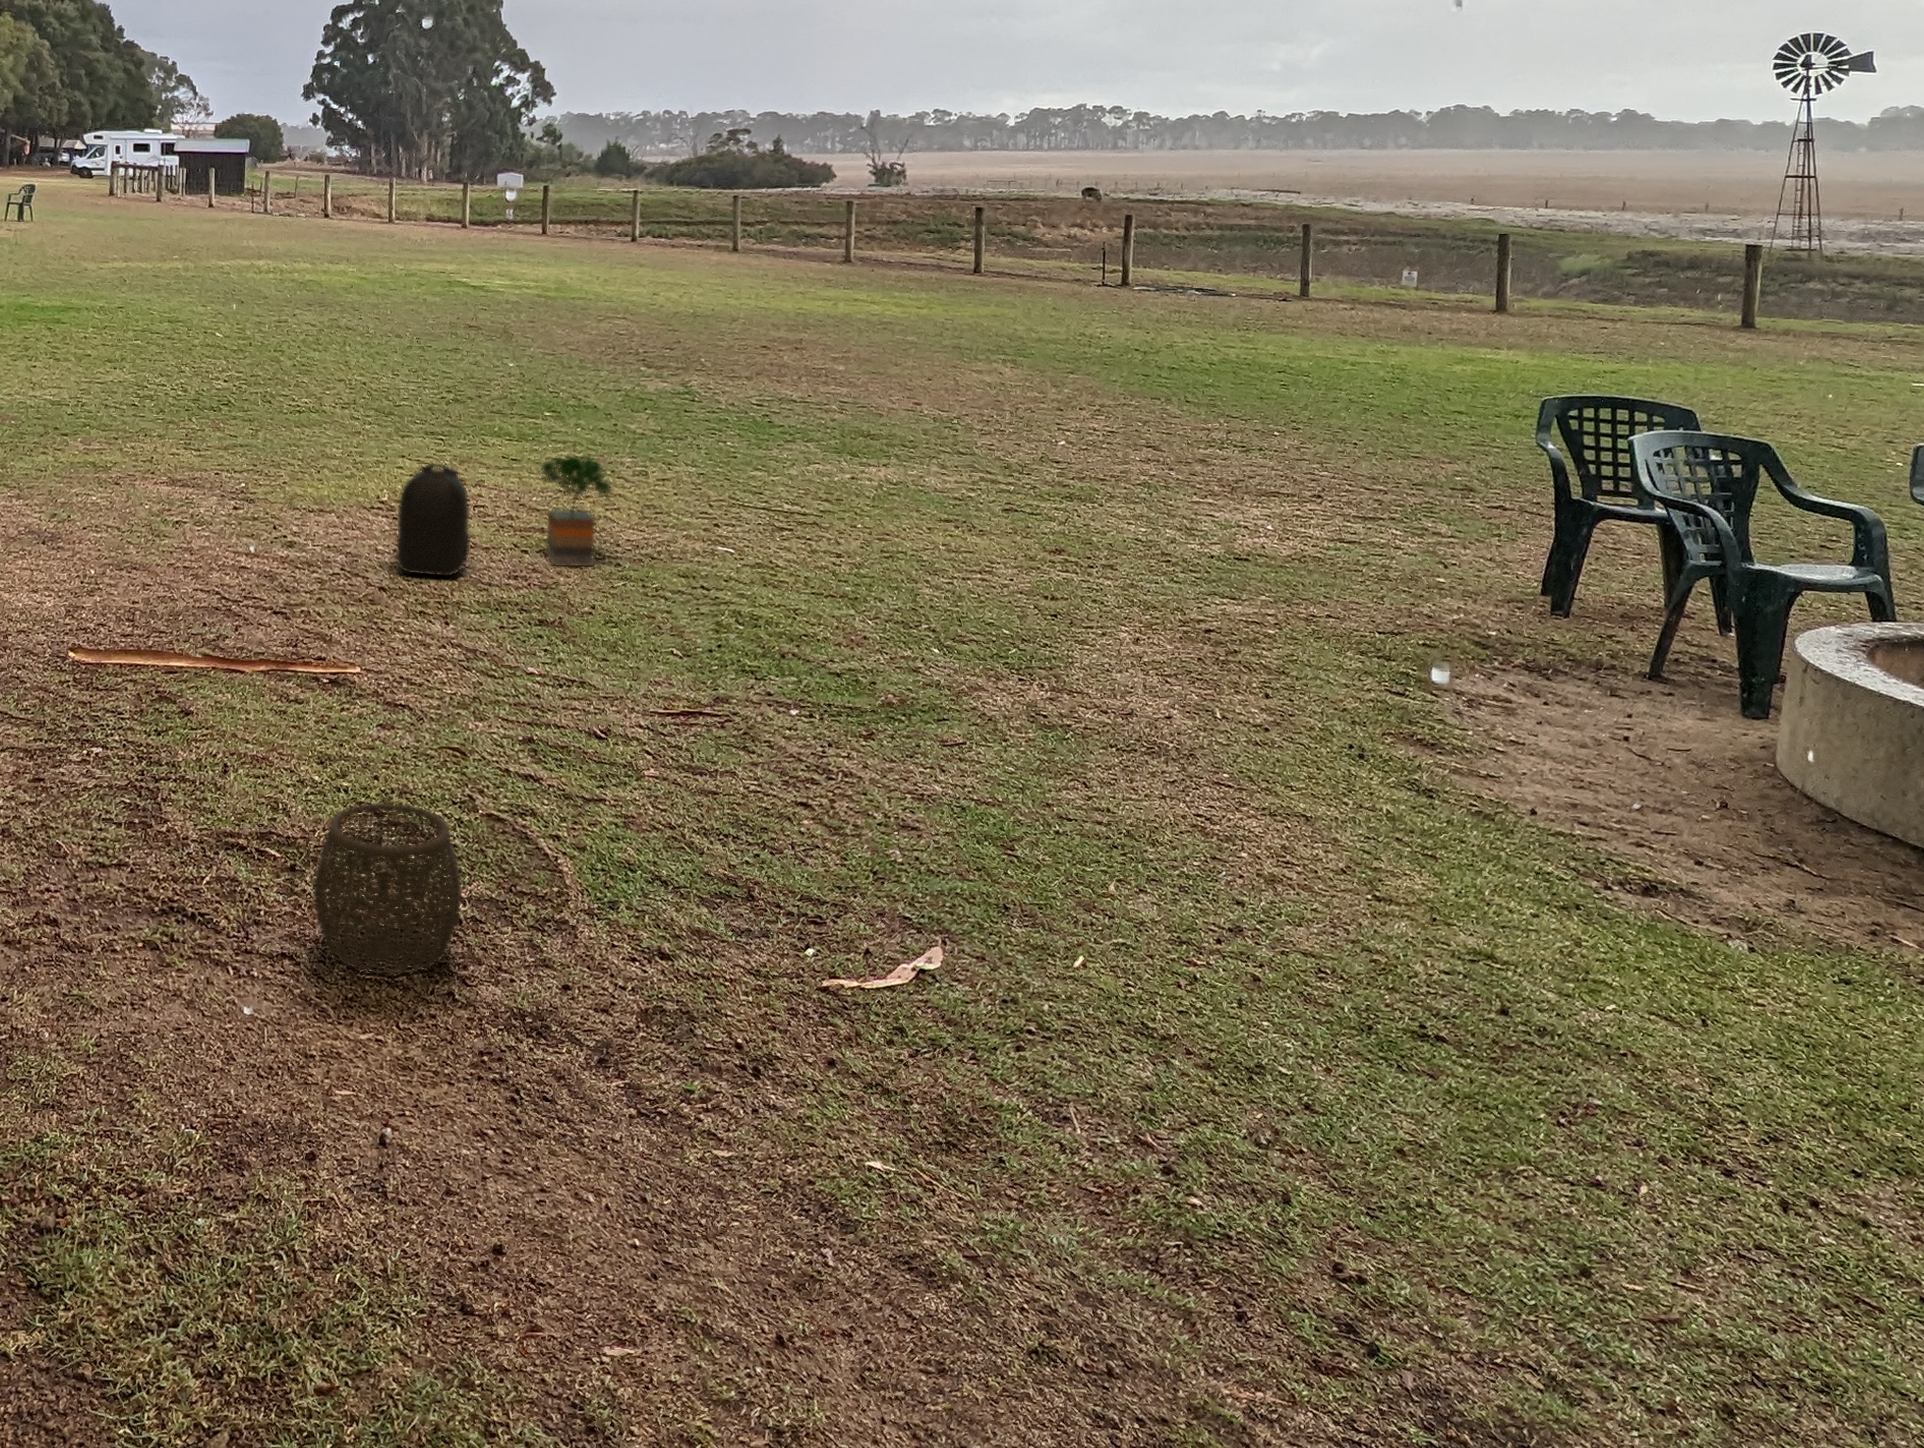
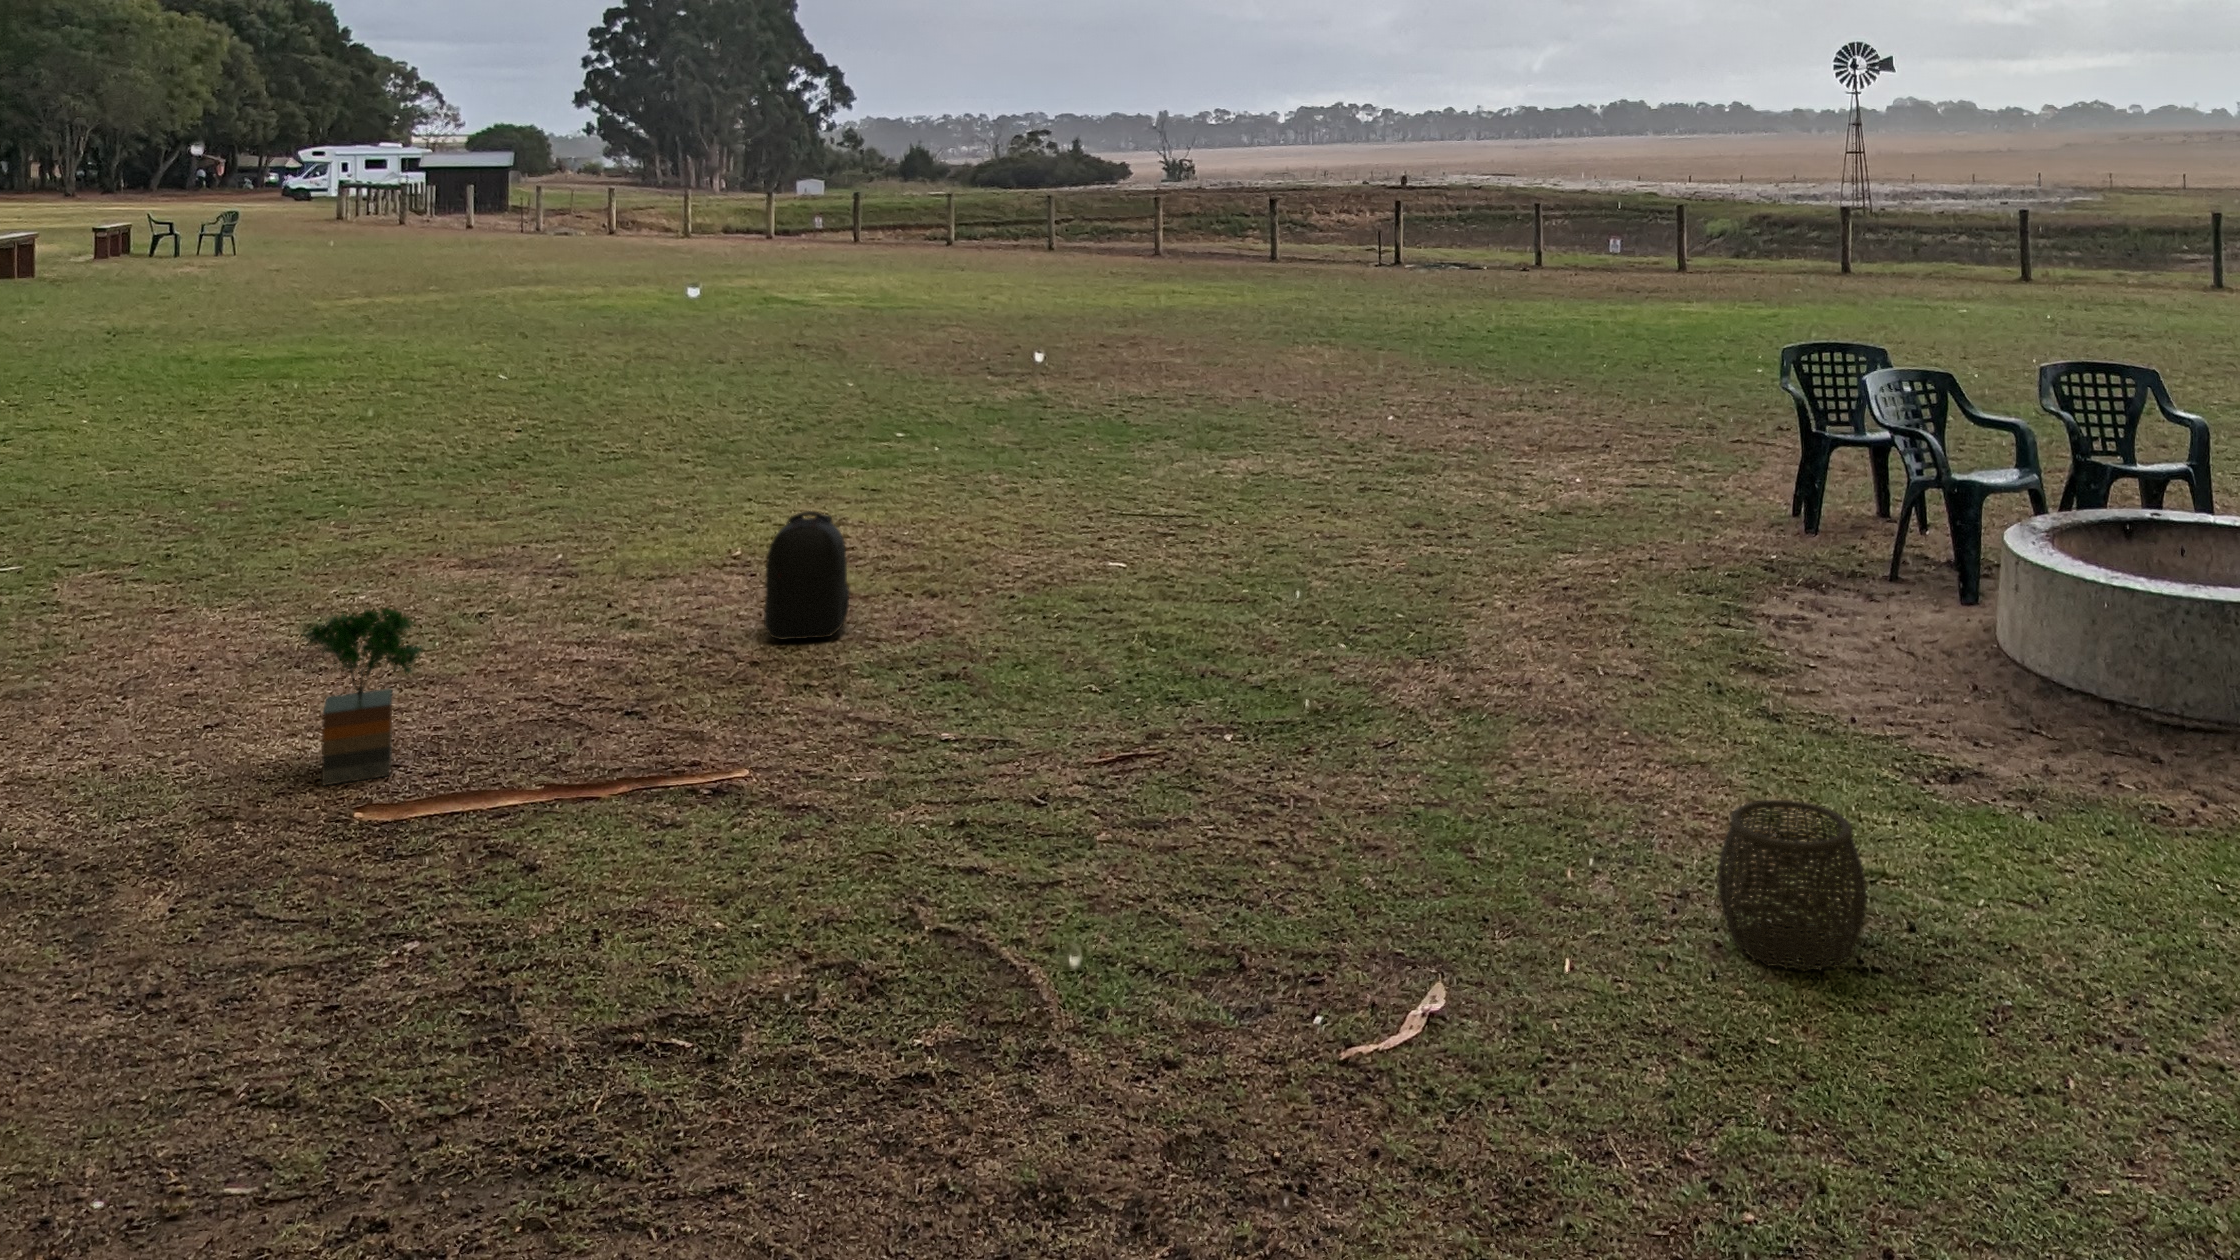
potted tree: present [539,455,612,566] -> present [302,608,422,786]
woven basket: present [314,803,462,976] -> present [1717,800,1867,971]

